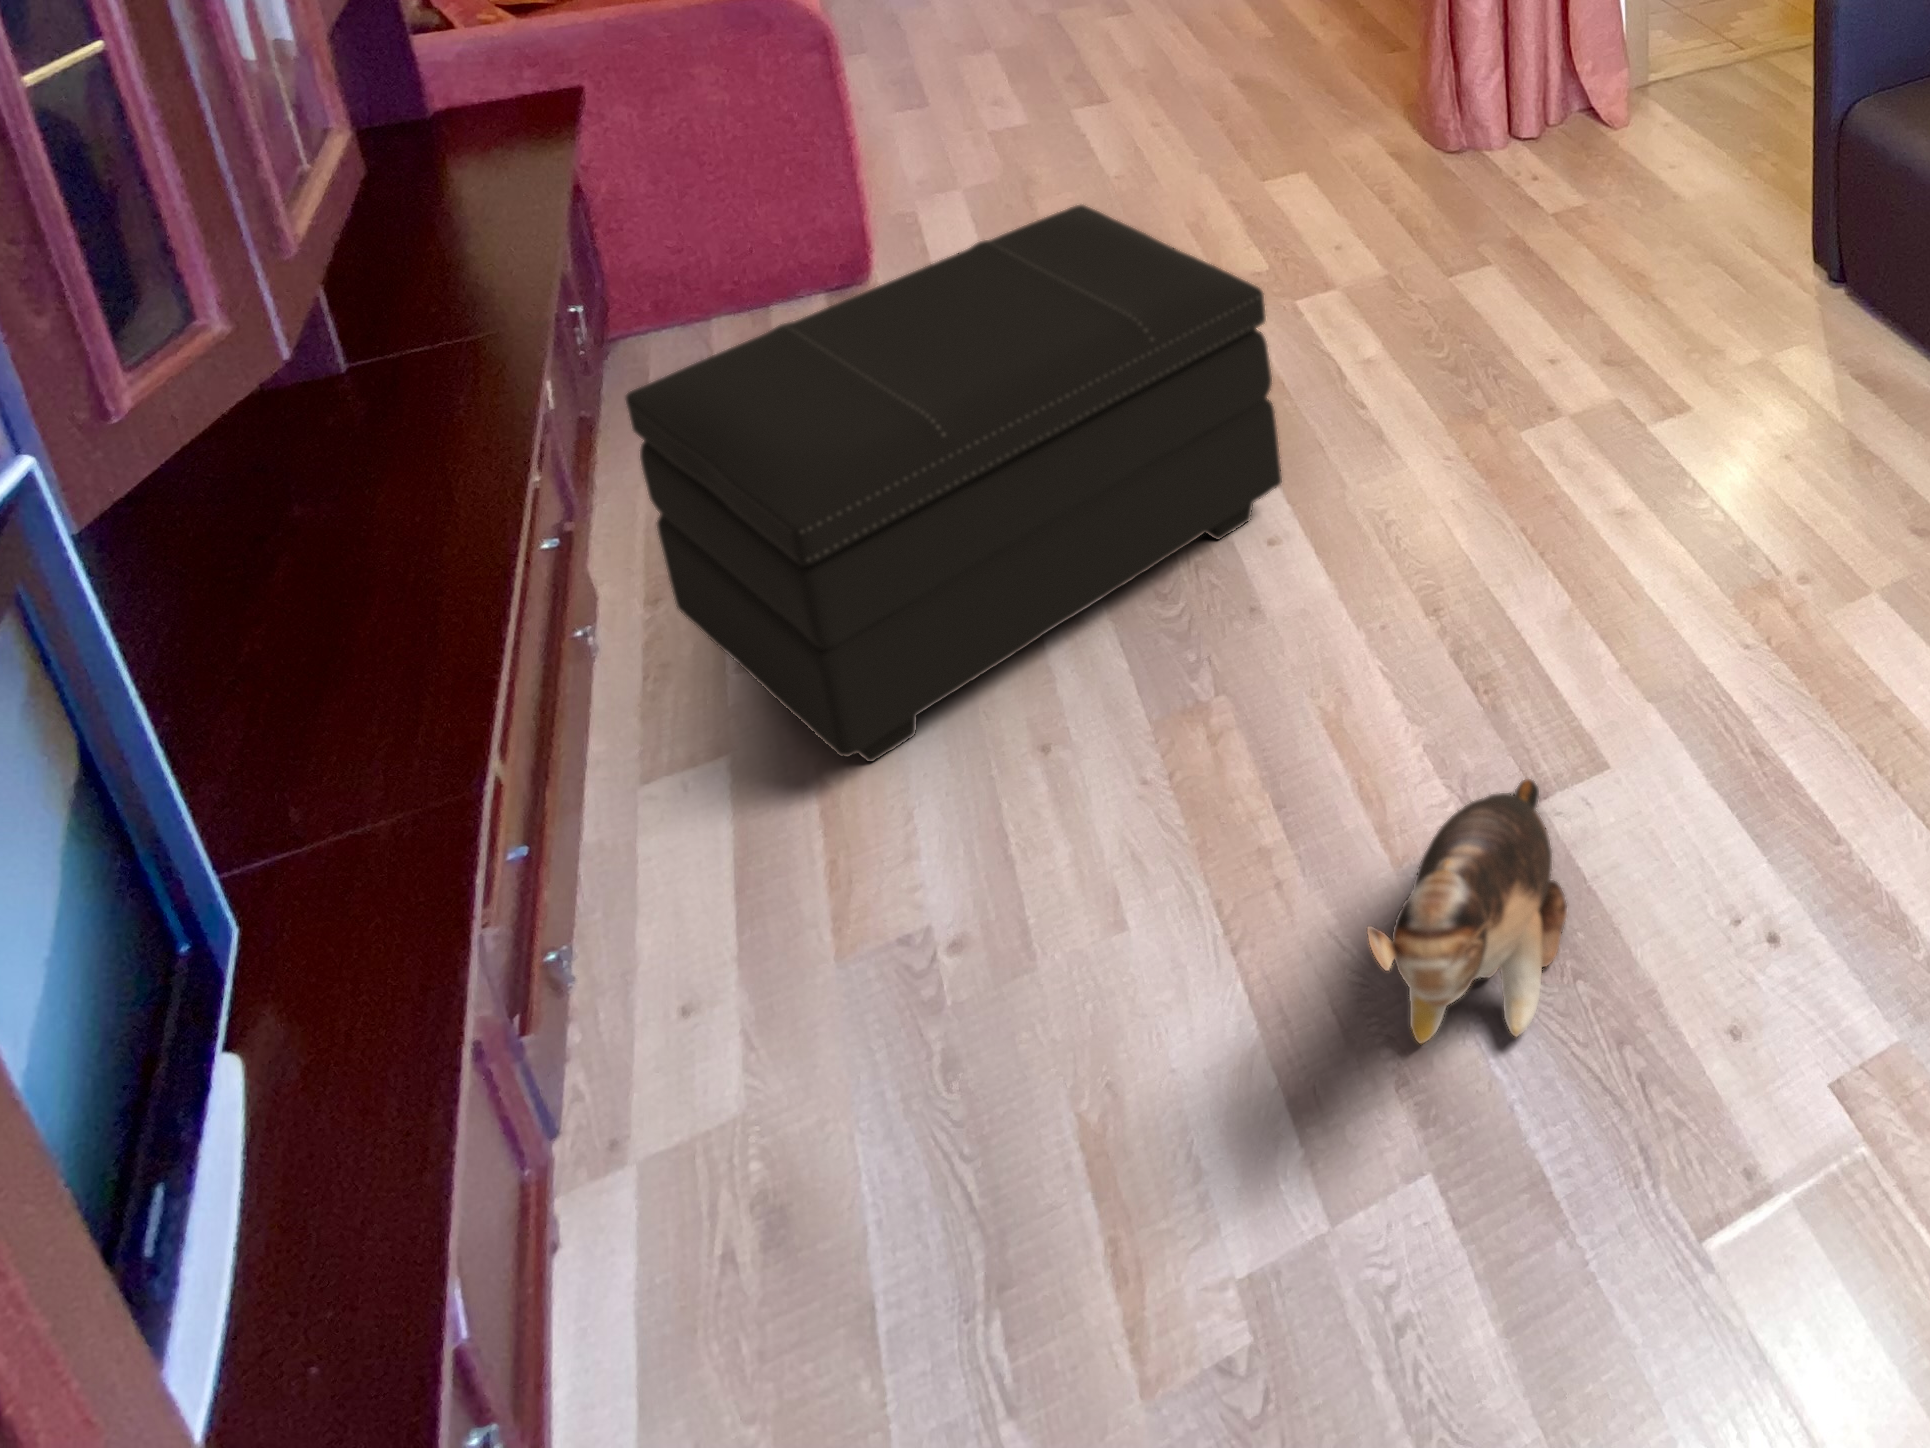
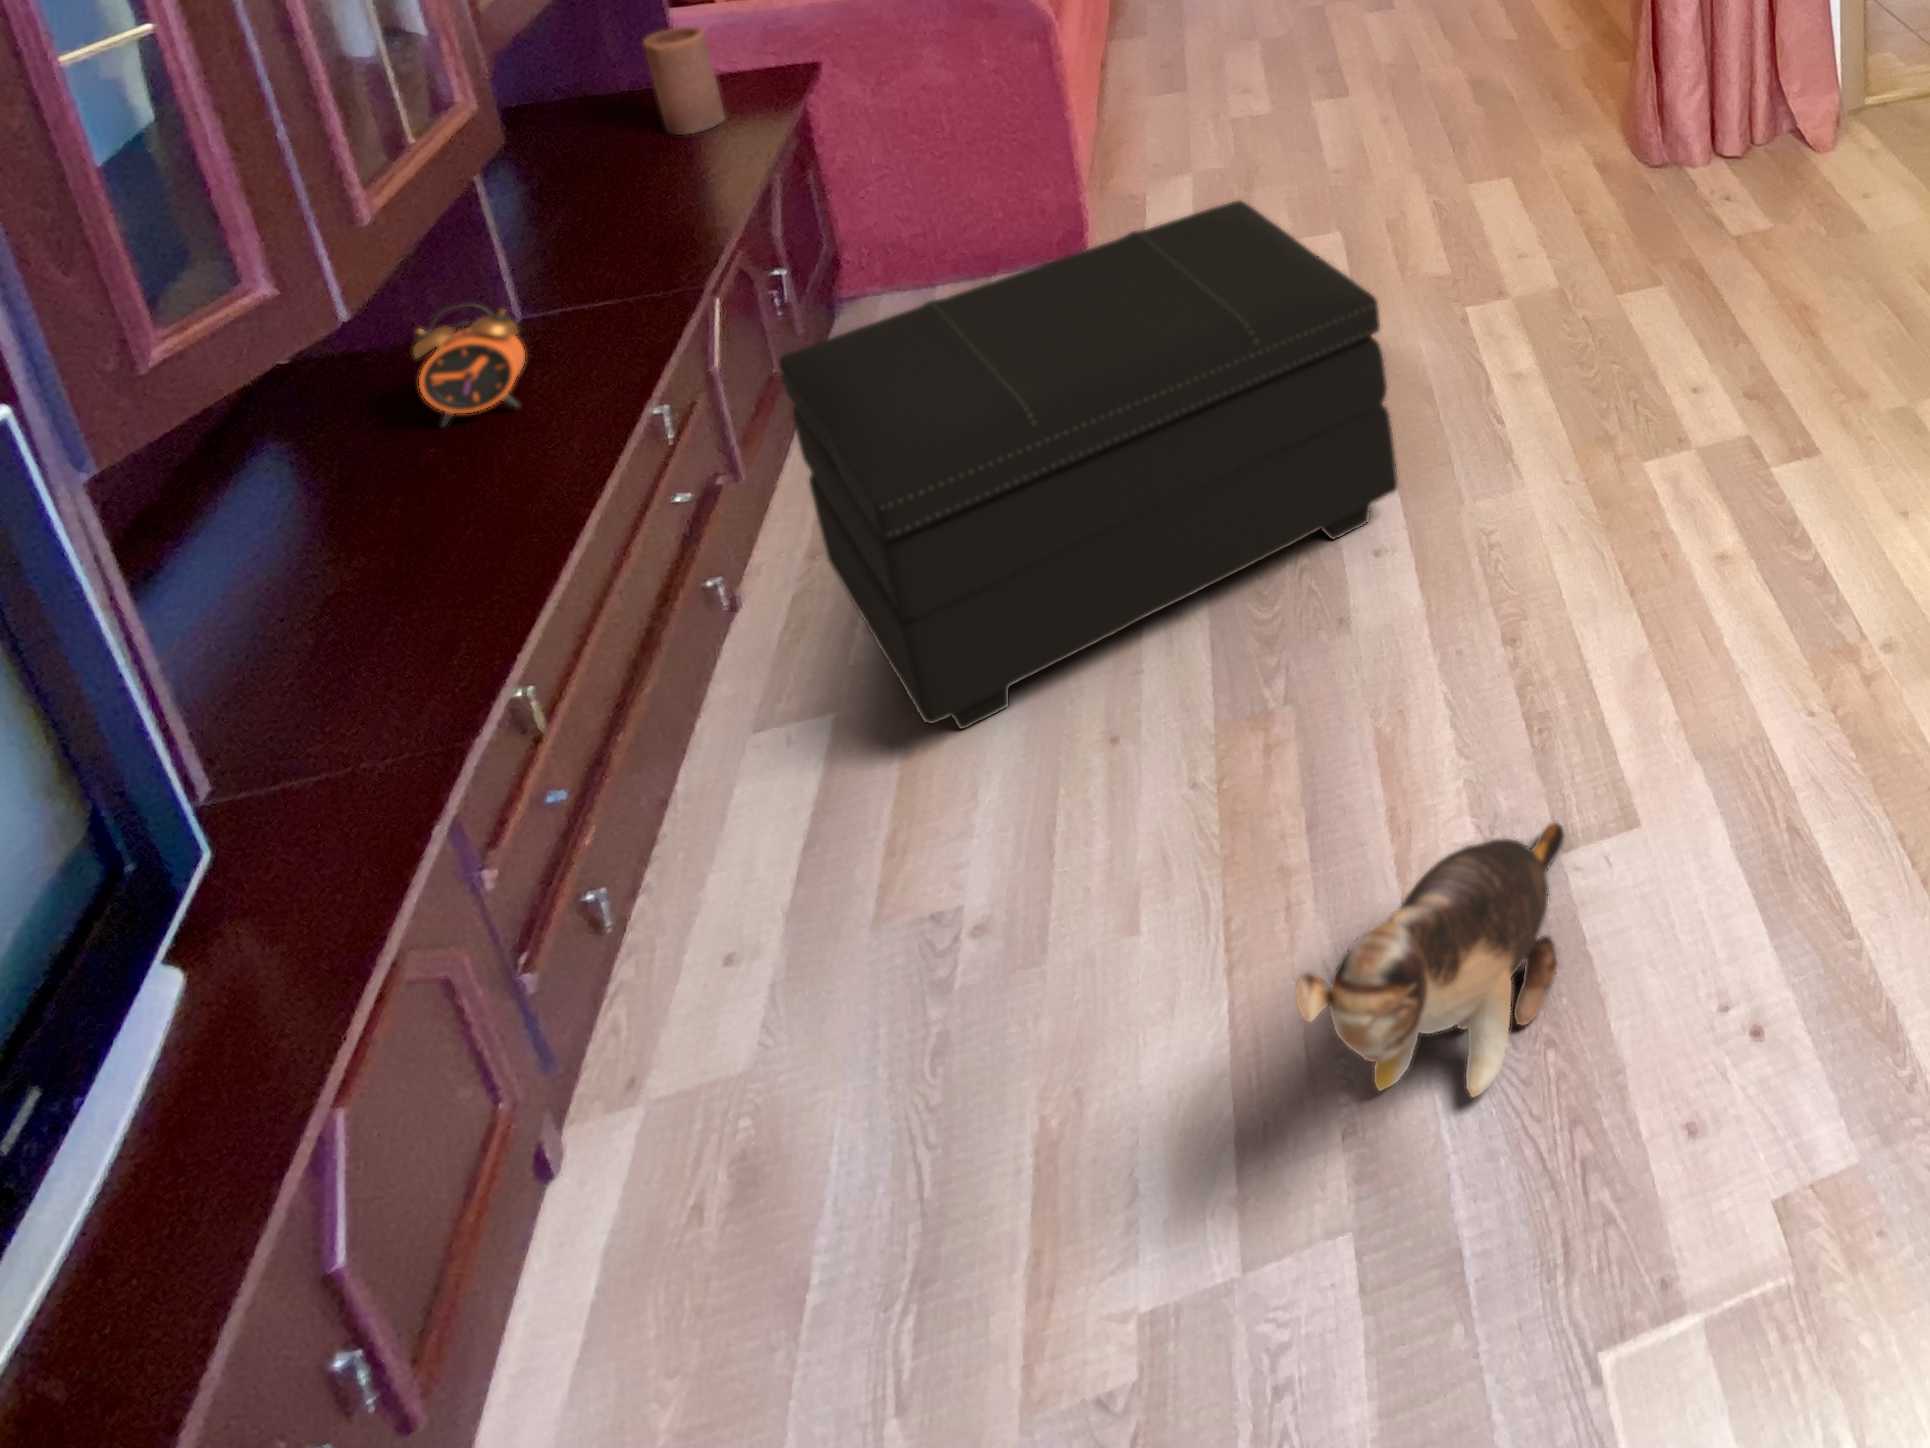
candle: none [414,52,505,170] -> present [644,27,725,135]
alarm clock: none [273,348,396,483] -> present [413,303,525,426]

